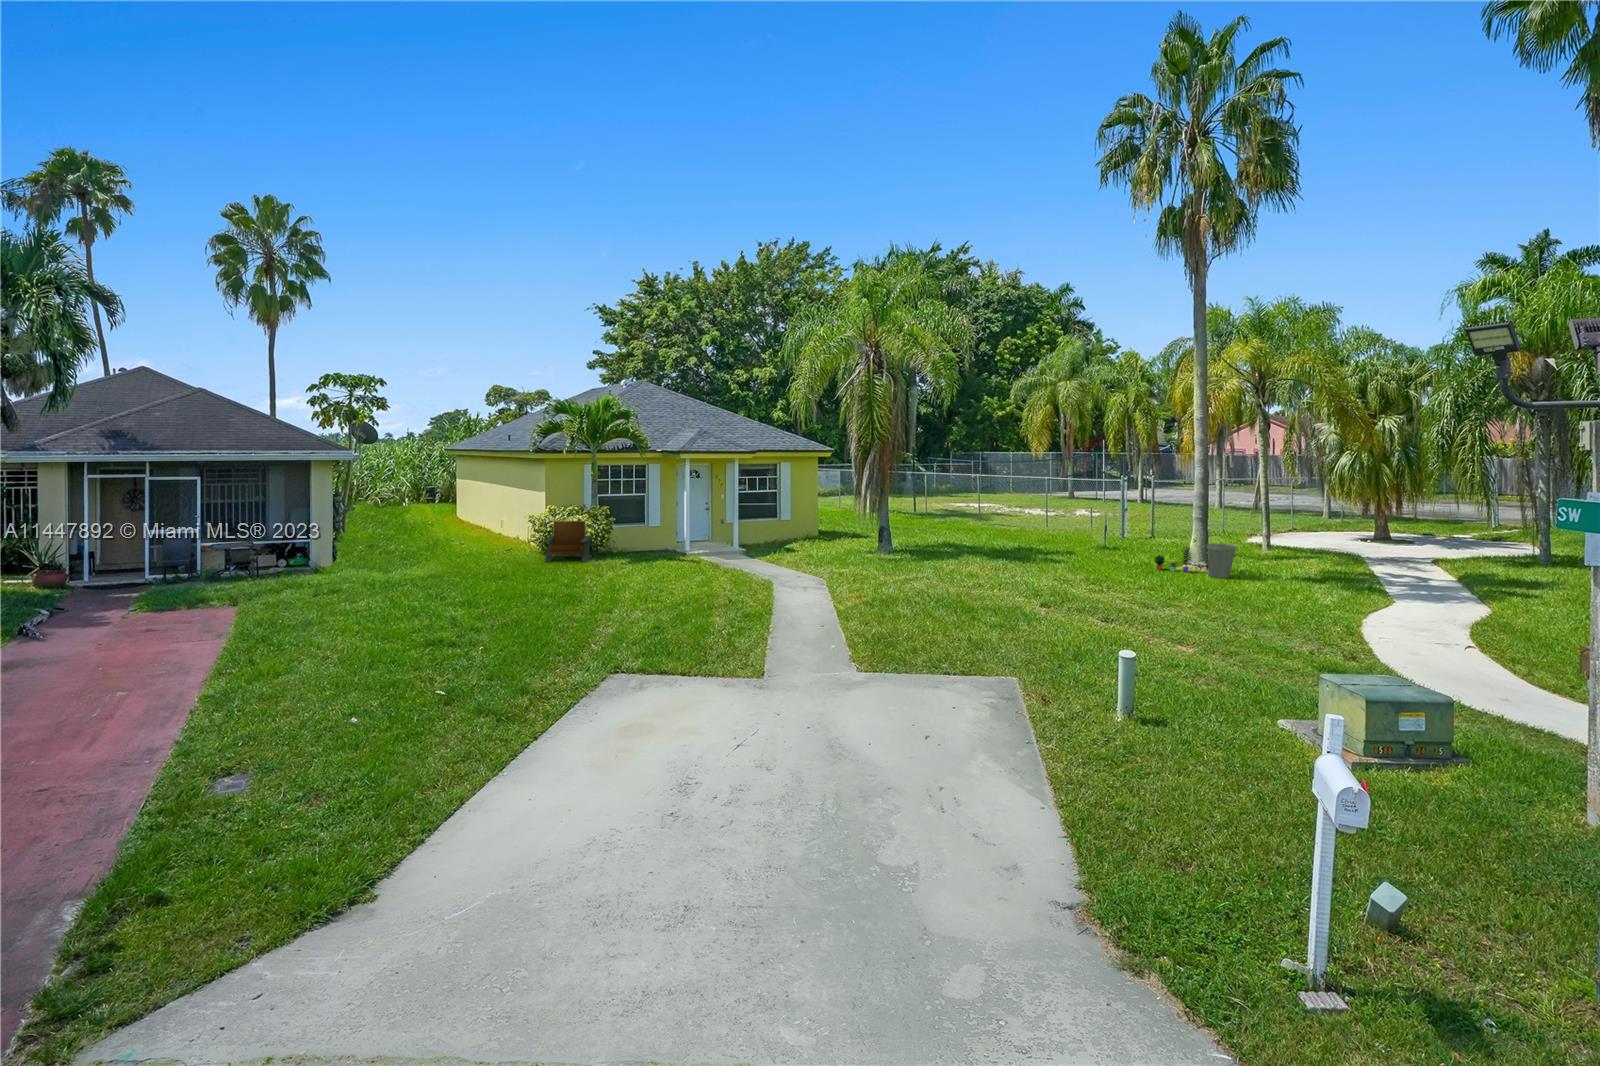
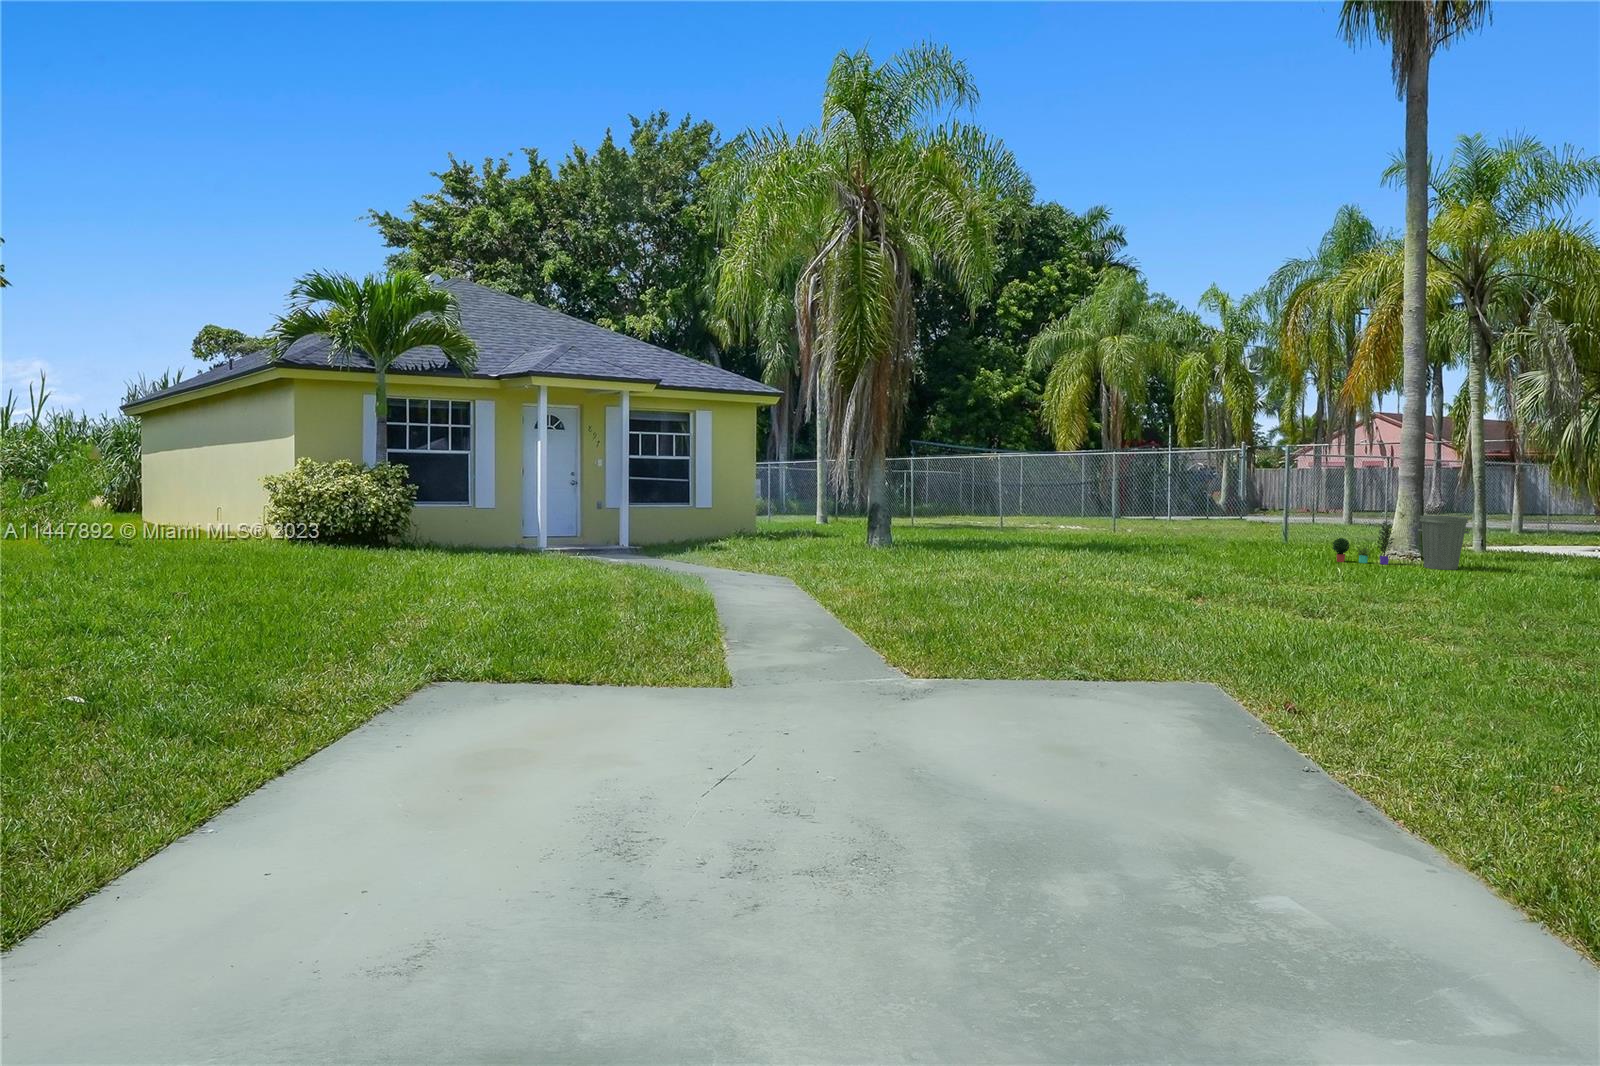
lounge chair: present [544,521,592,563] -> none [287,483,375,553]

